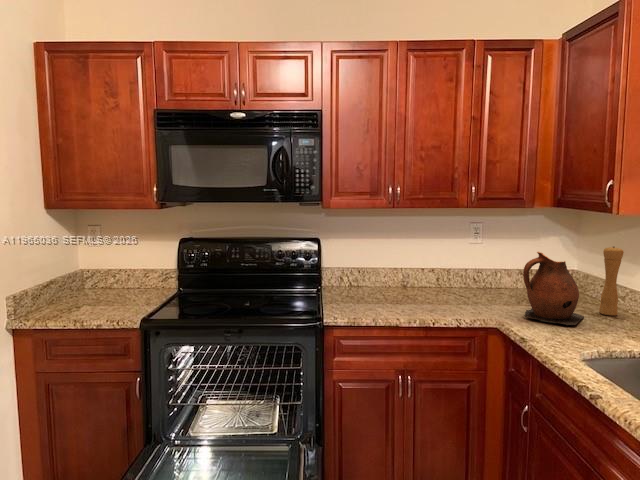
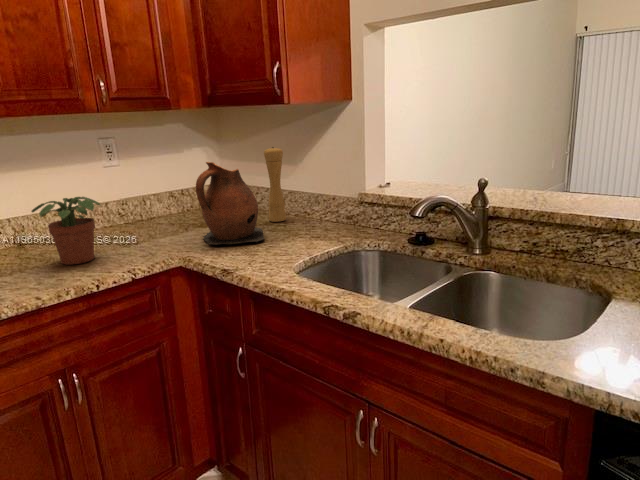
potted plant: none [411,262,454,307] -> present [31,197,101,265]

